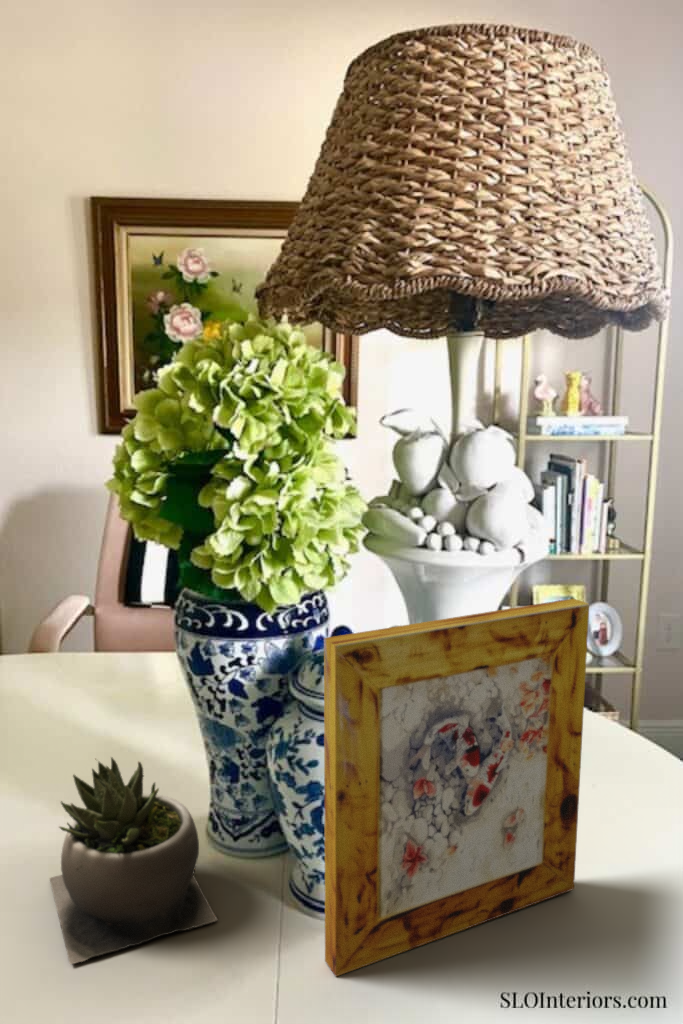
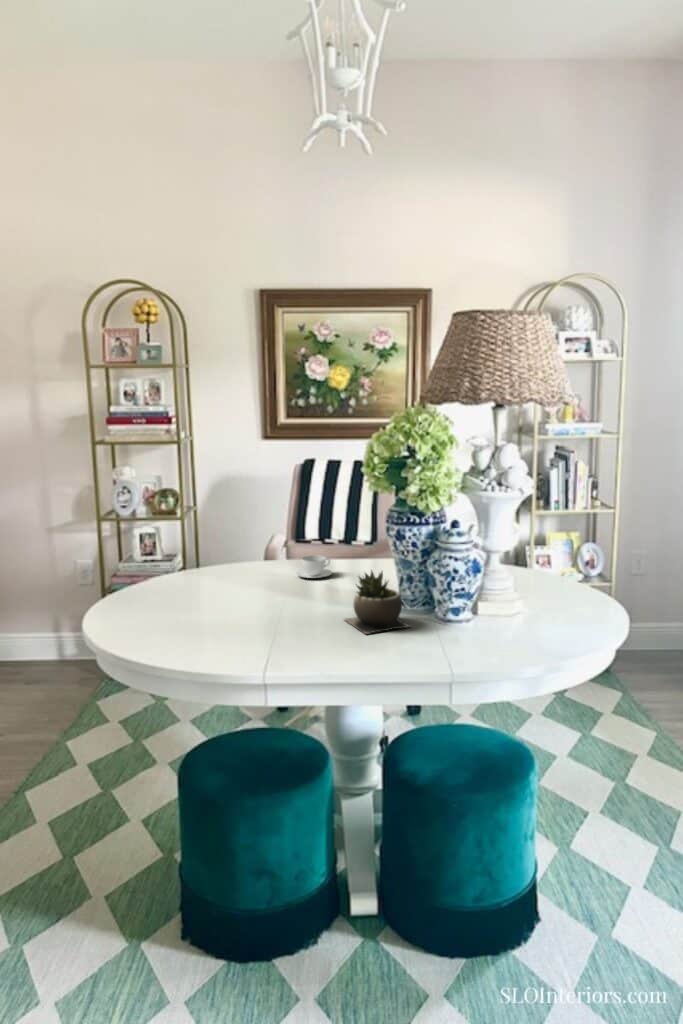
picture frame: present [324,599,589,976] -> none [452,510,545,636]
teacup: none [44,656,122,710] -> present [296,555,332,578]

